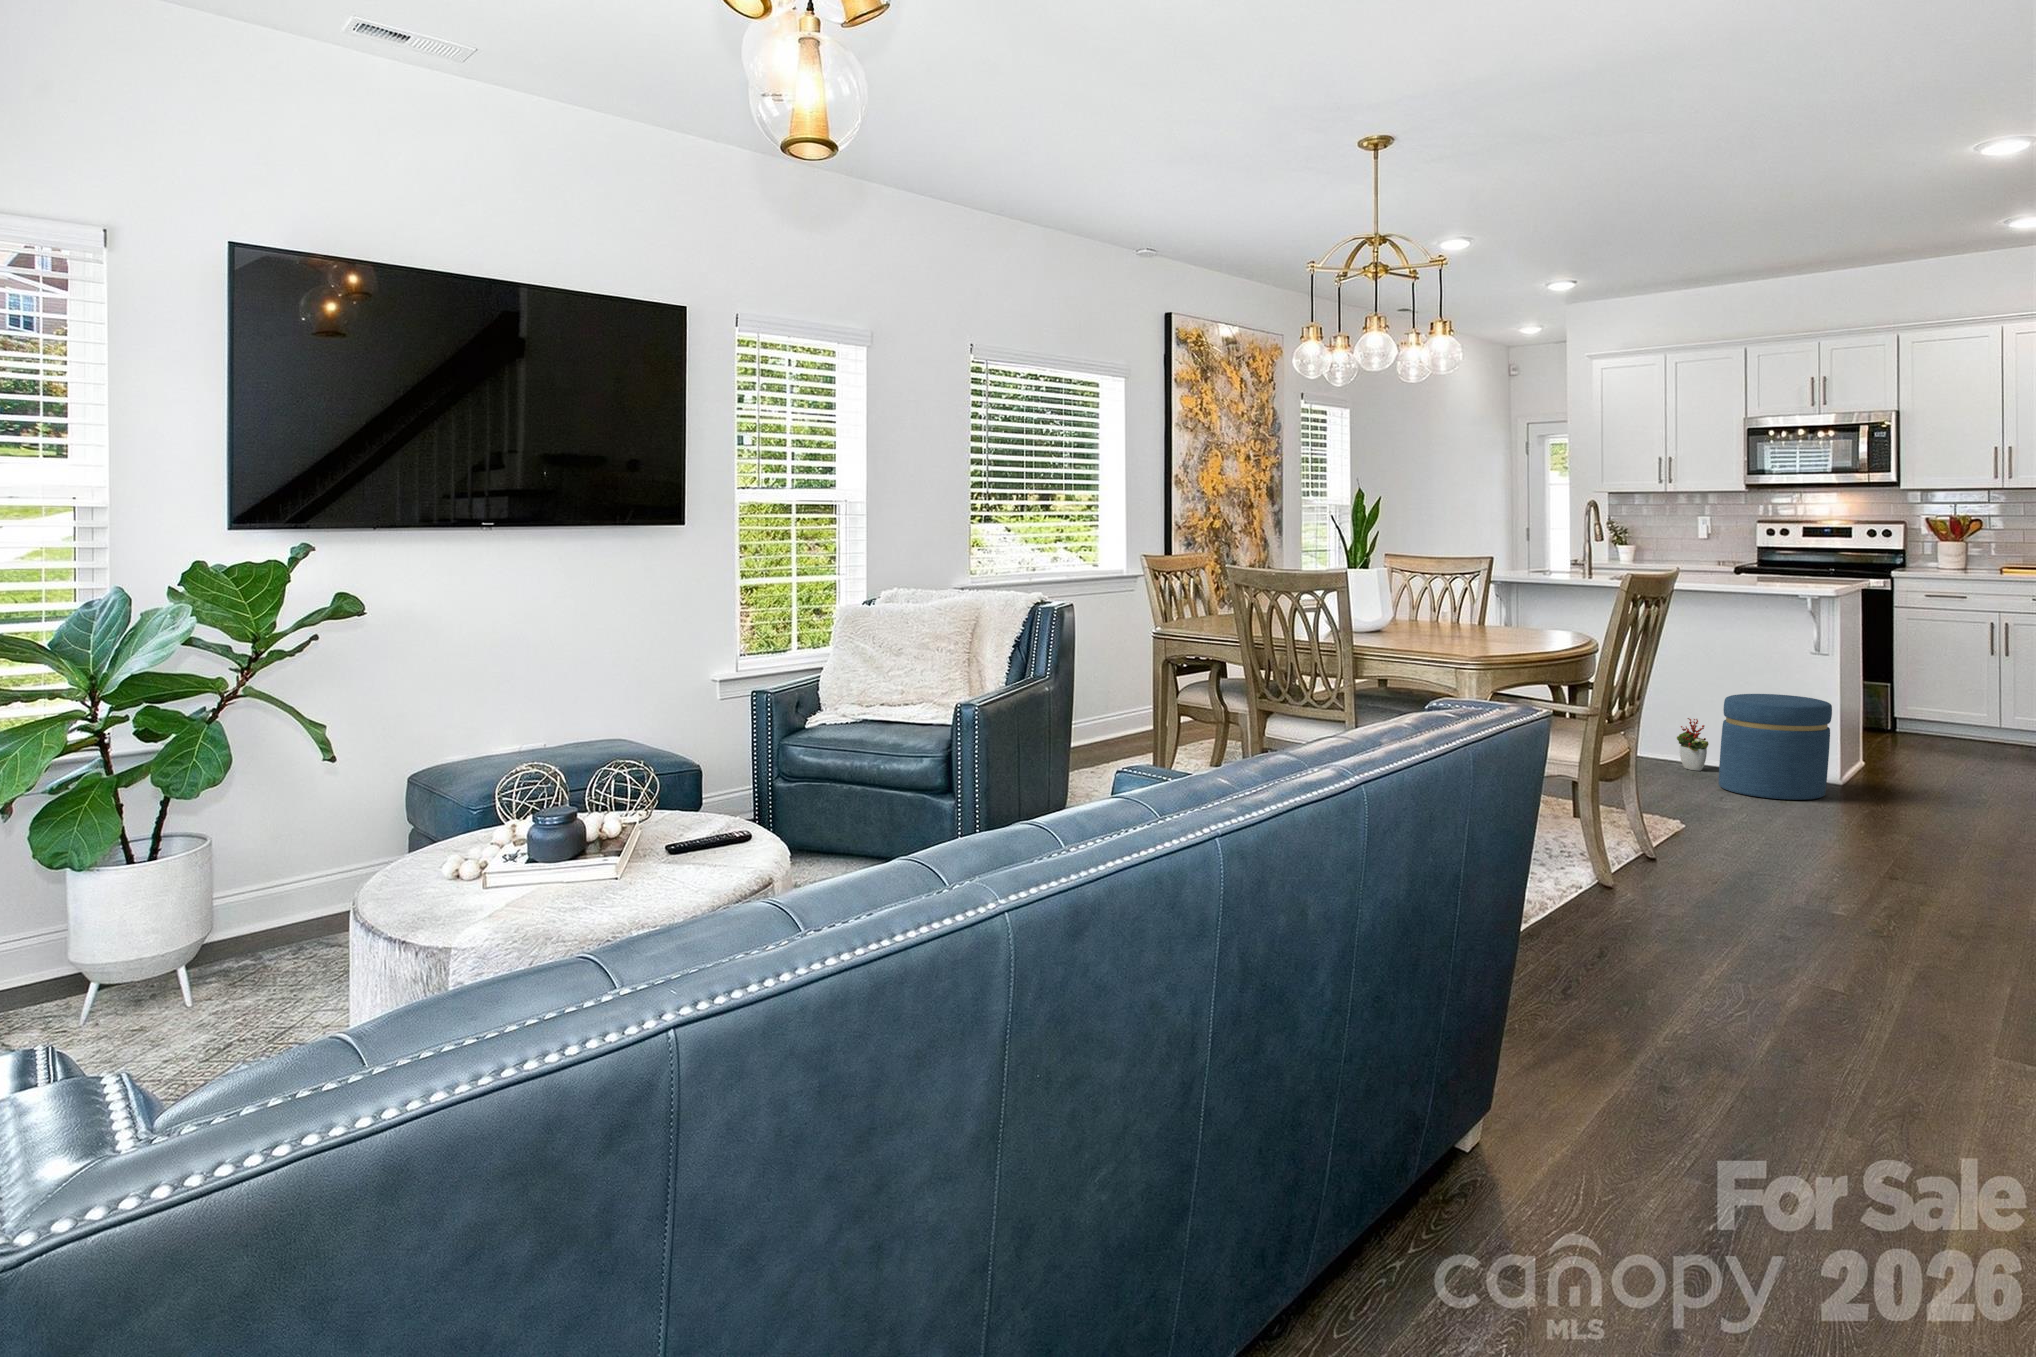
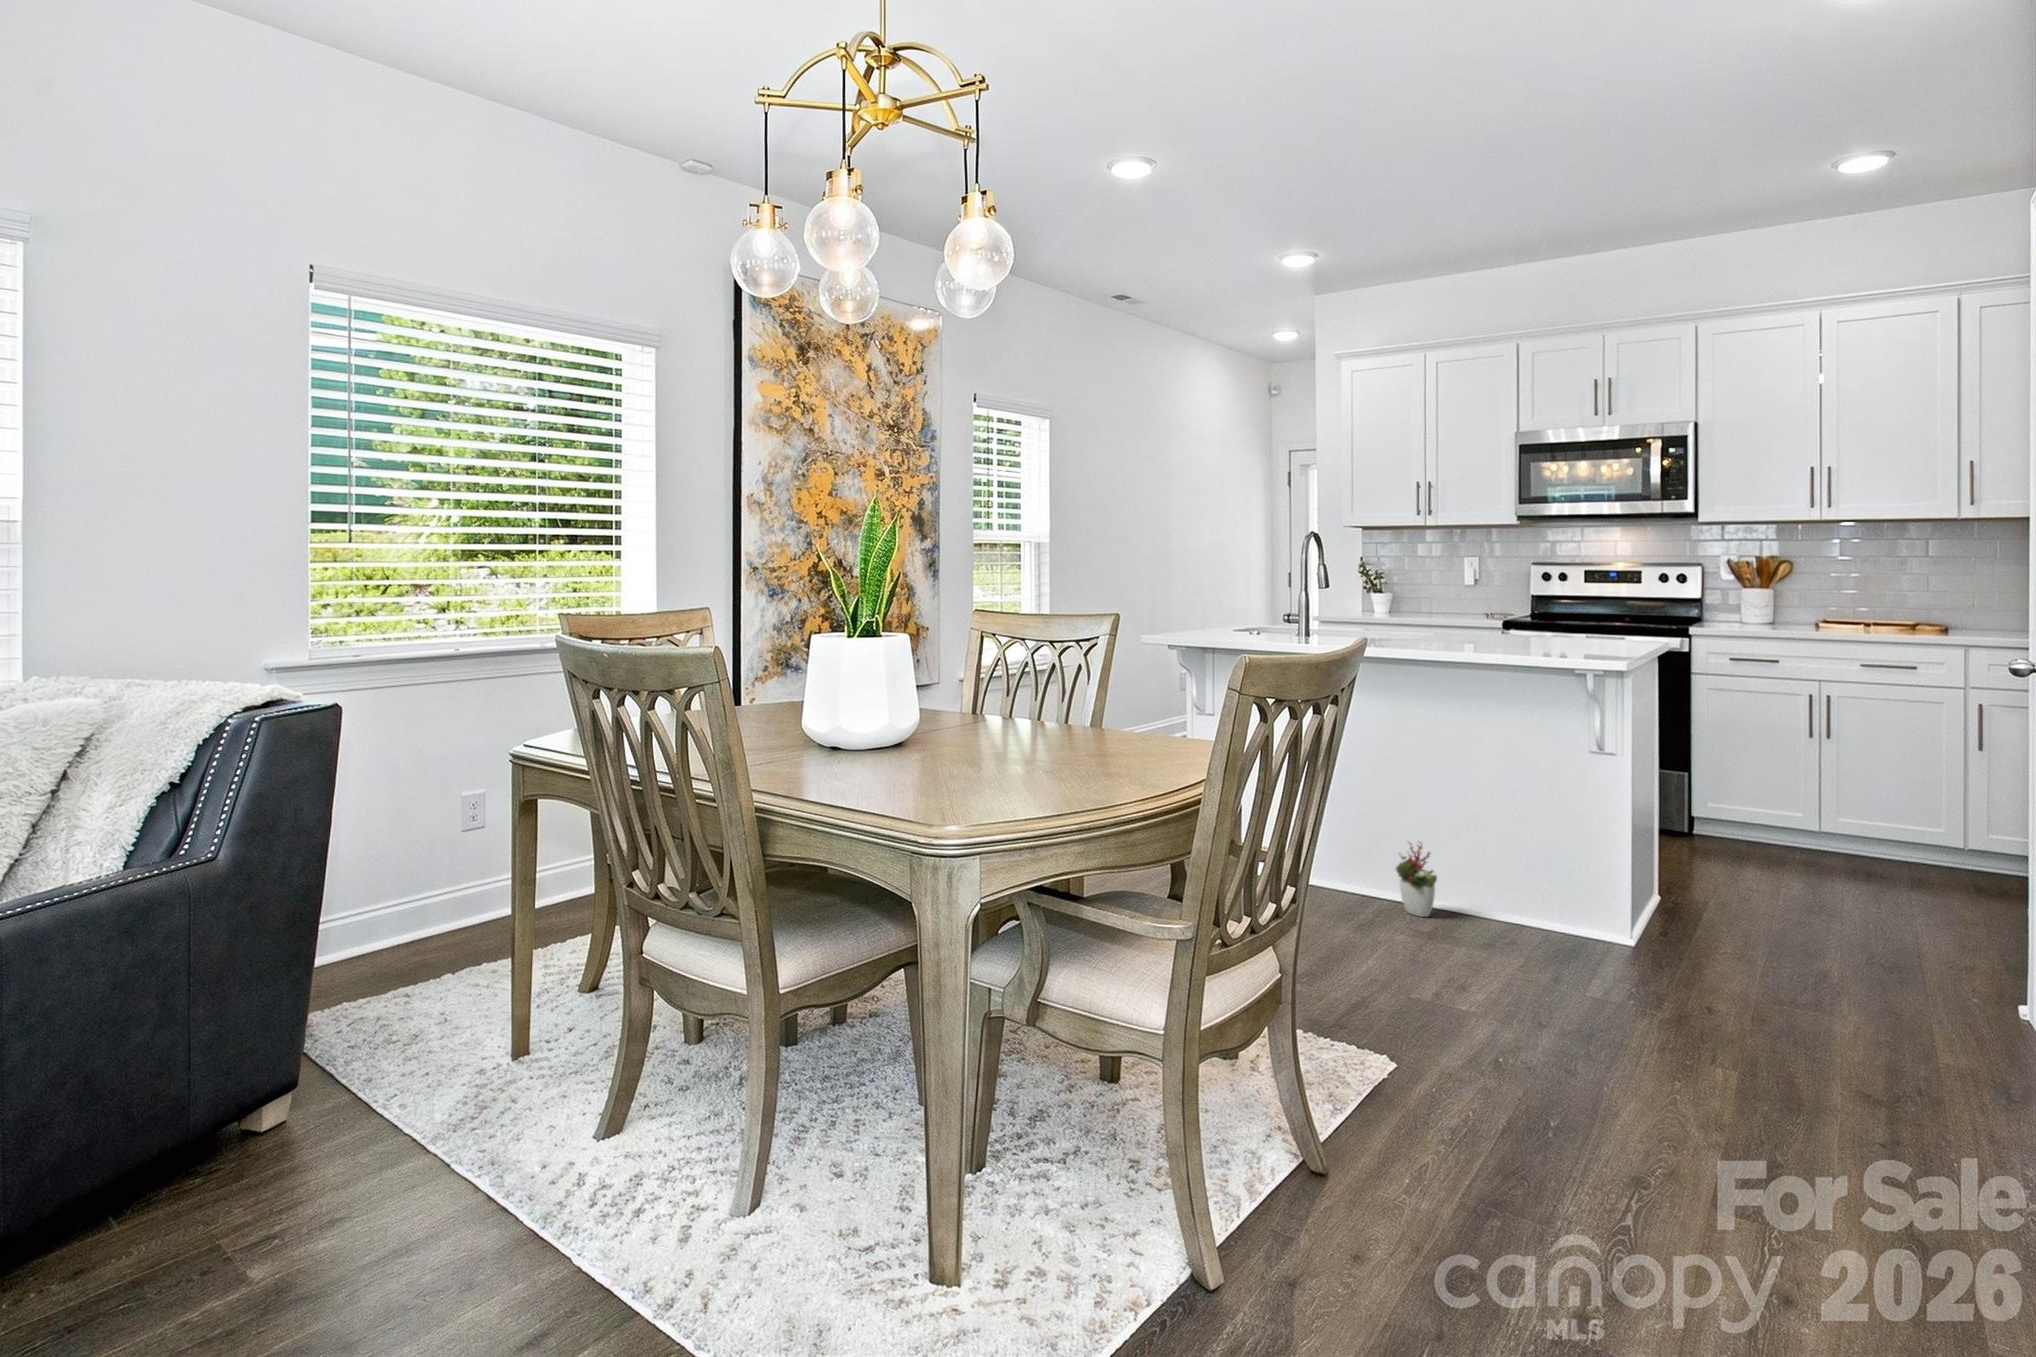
ottoman: present [1719,694,1832,800] -> none [1442,811,1596,981]

